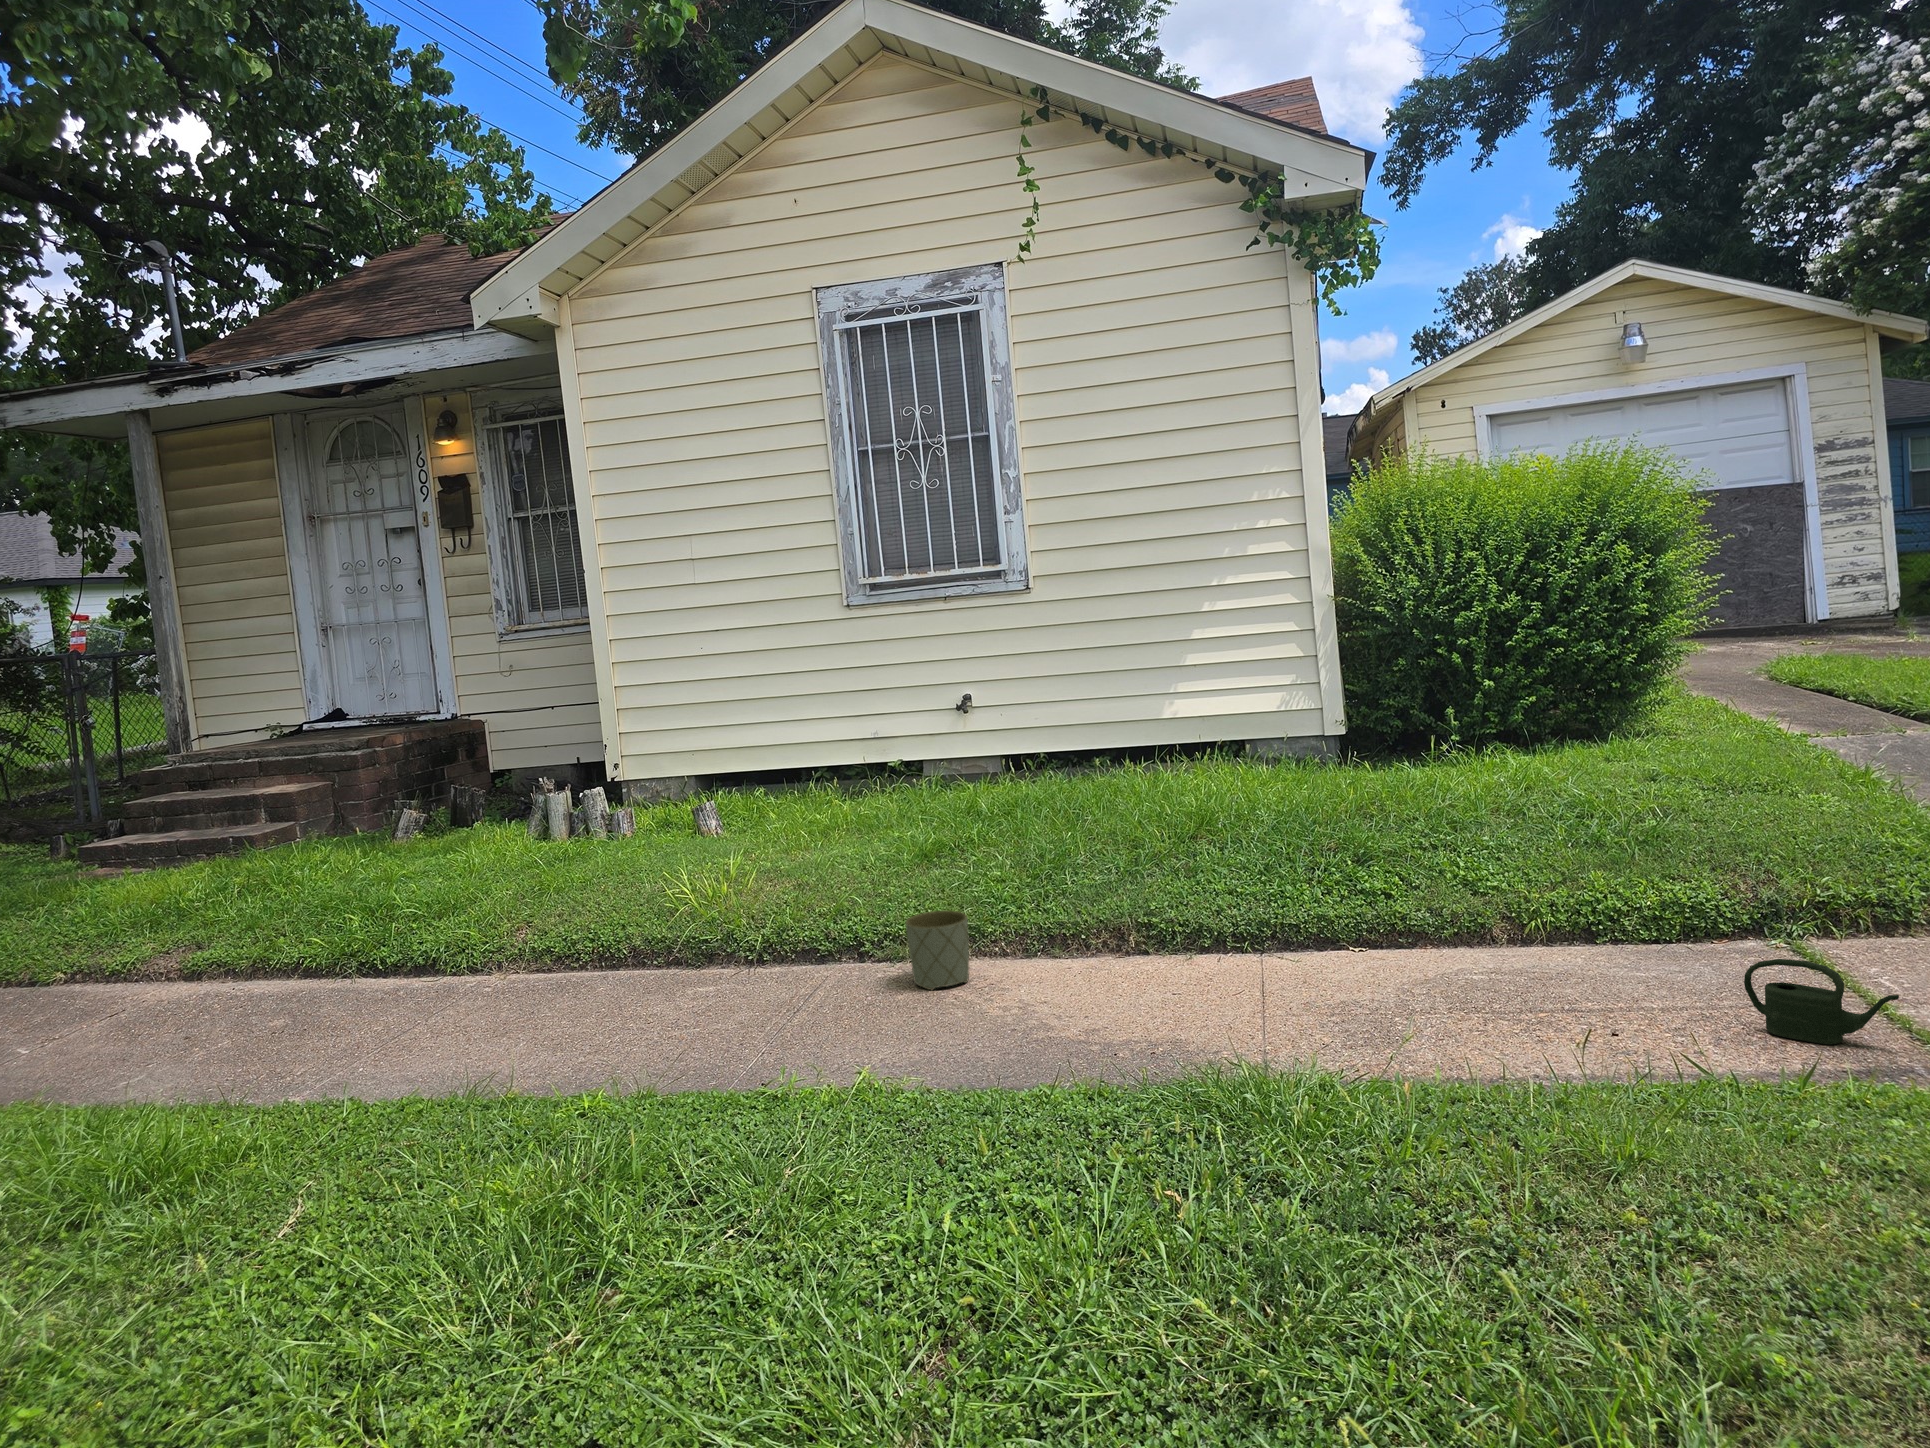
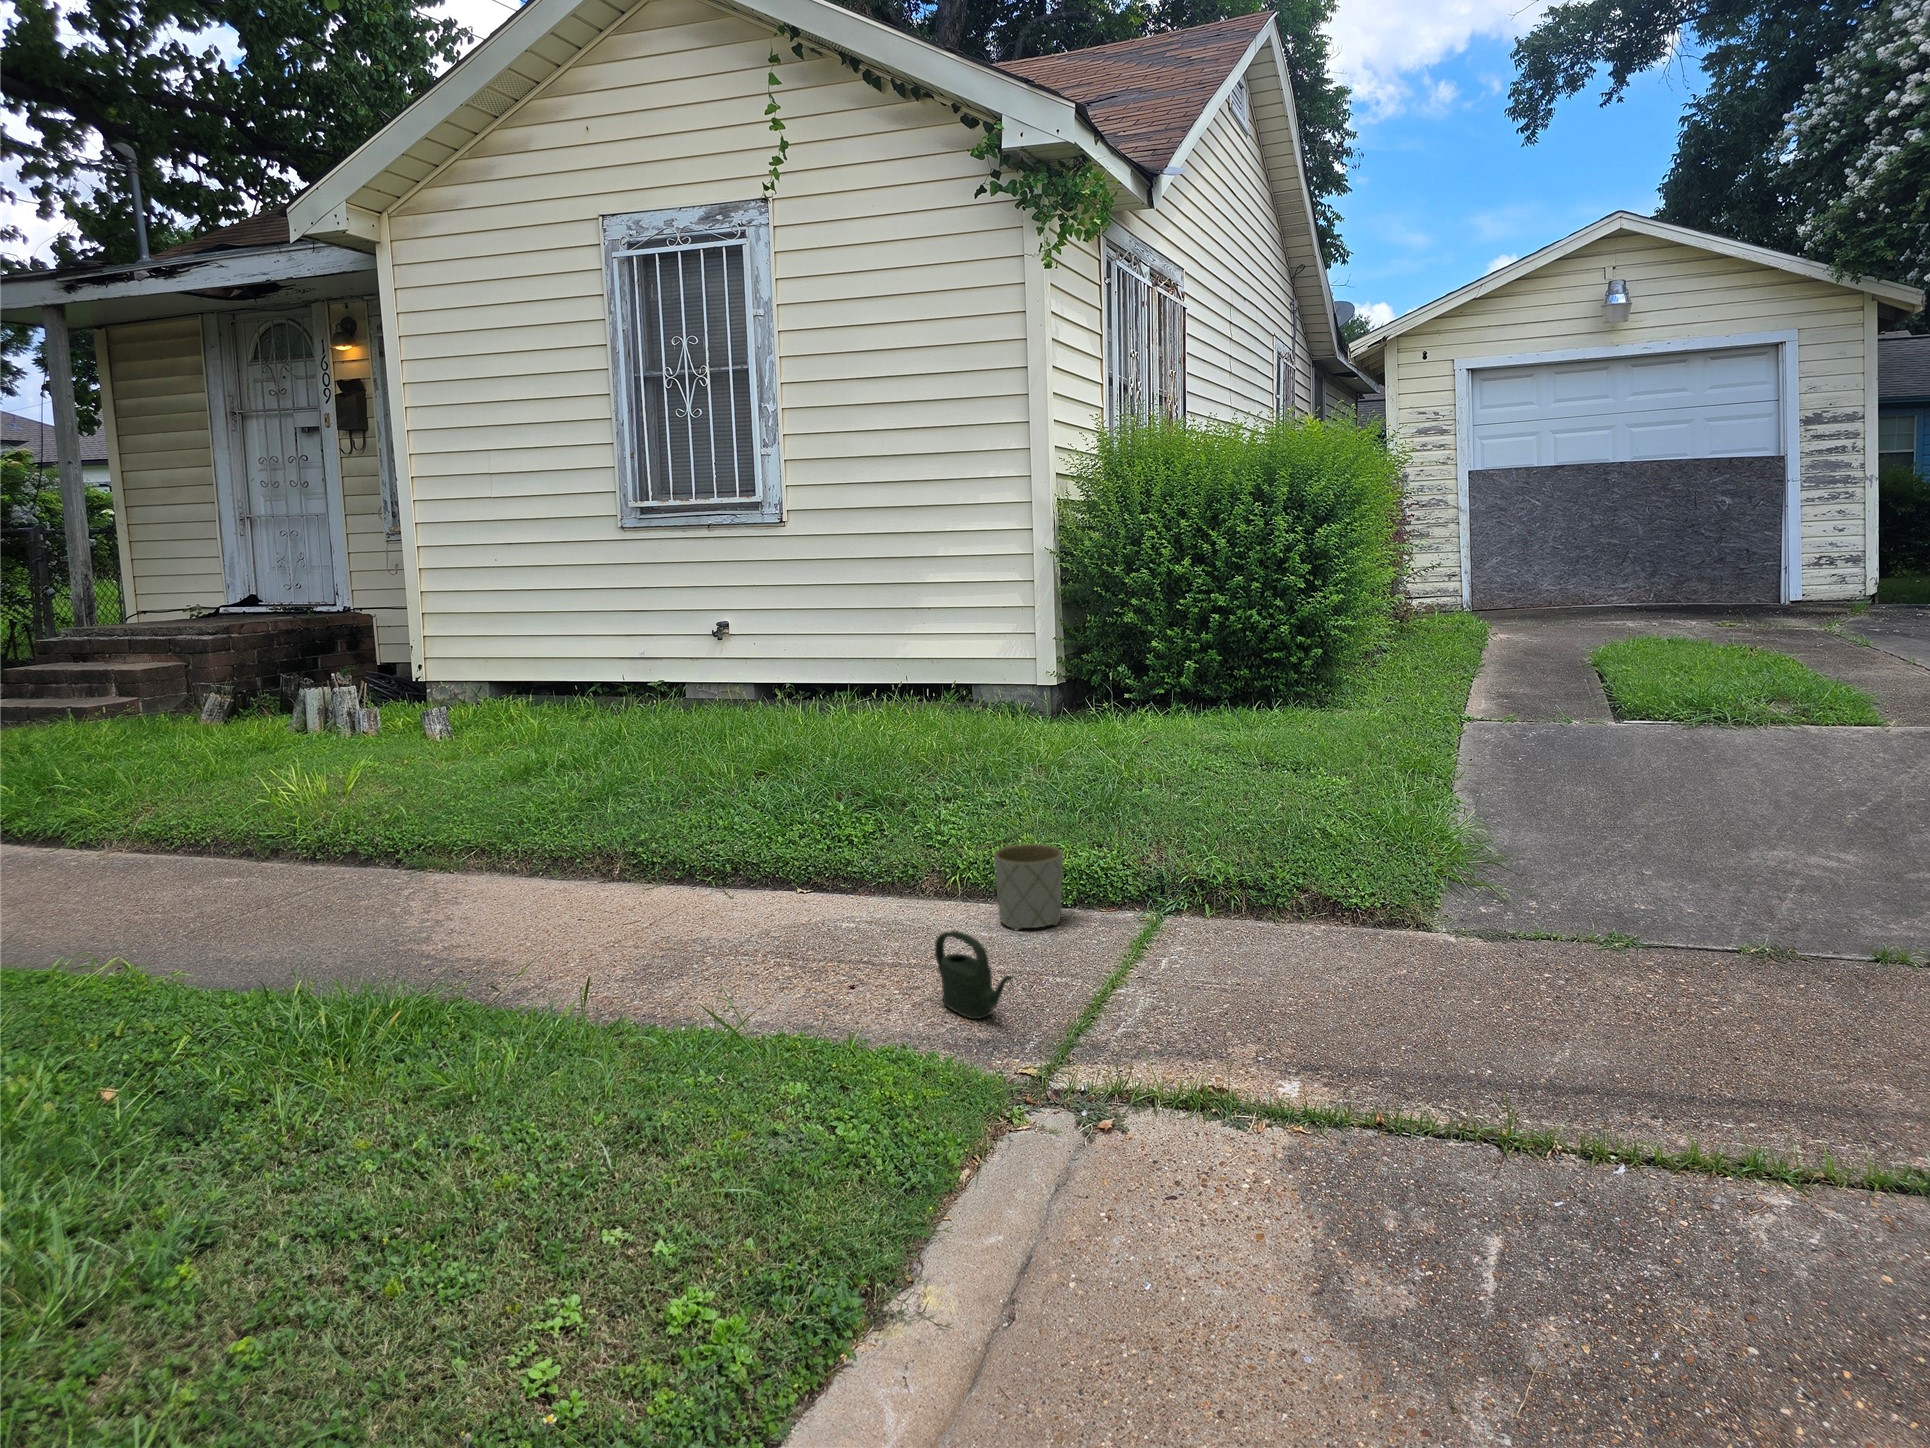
planter: present [906,910,969,990] -> present [994,844,1063,930]

